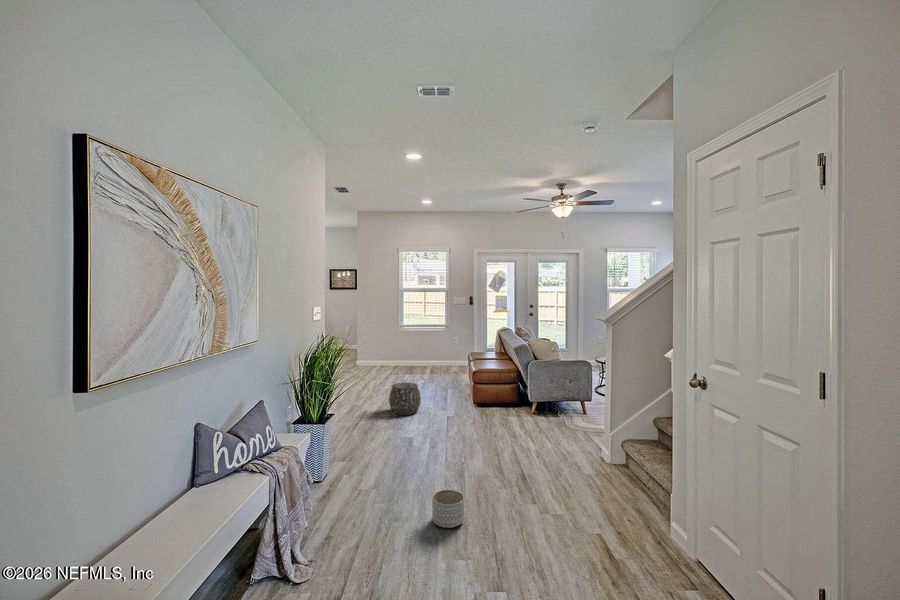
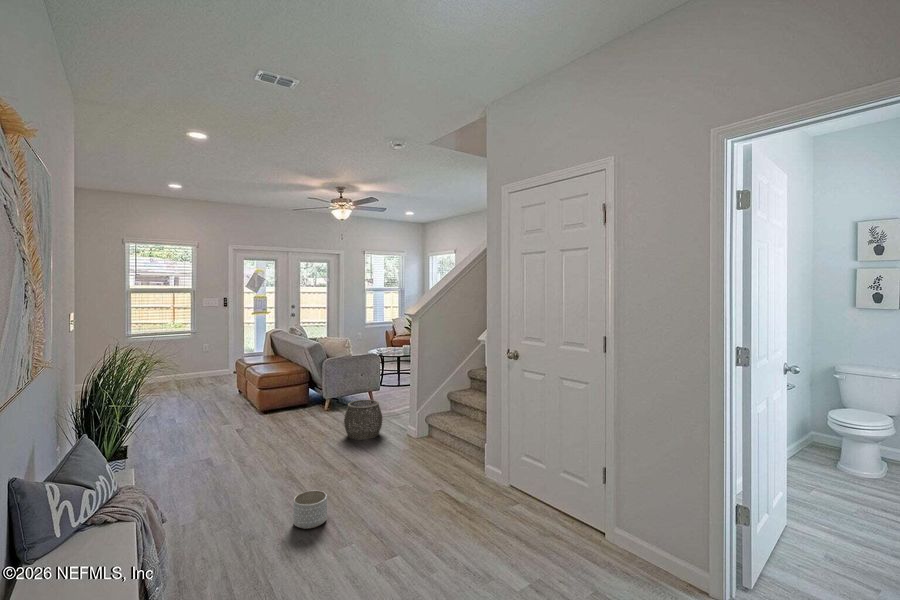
woven basket: present [389,383,421,415] -> present [344,400,382,440]

